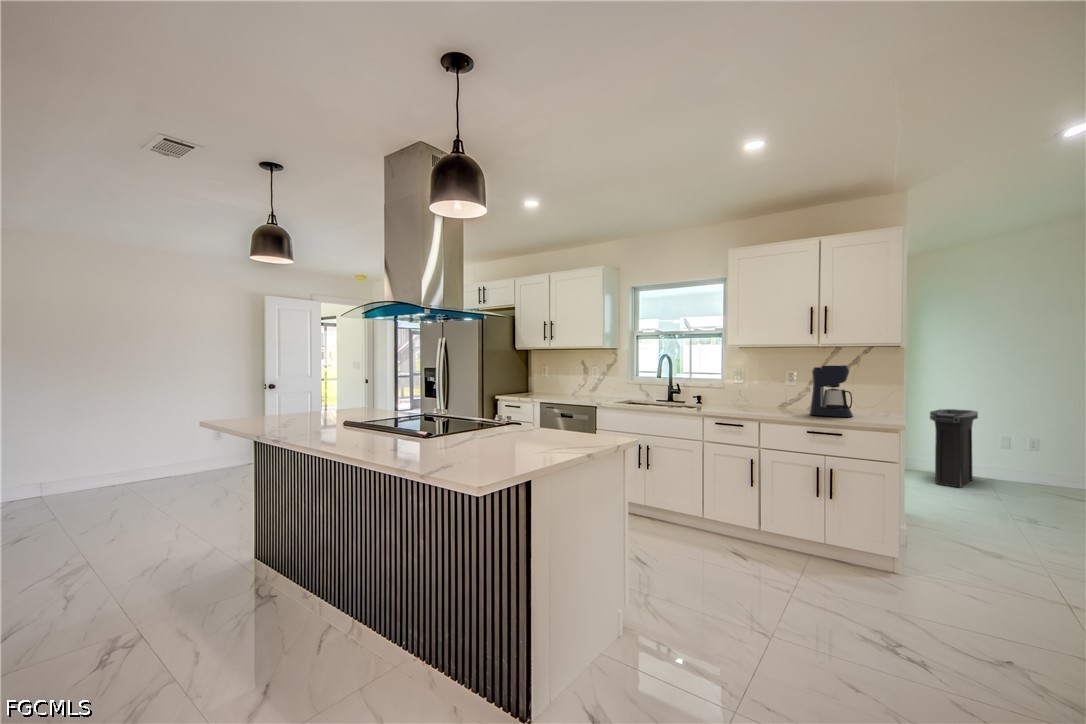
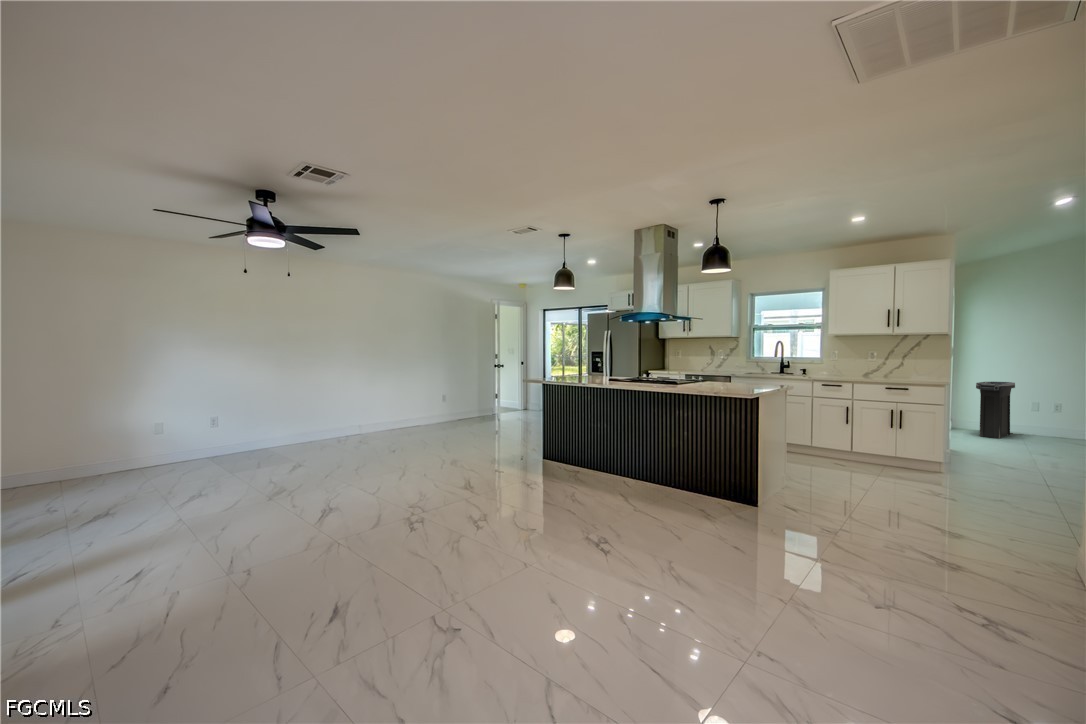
coffee maker: present [810,365,853,417] -> none [887,347,917,380]

